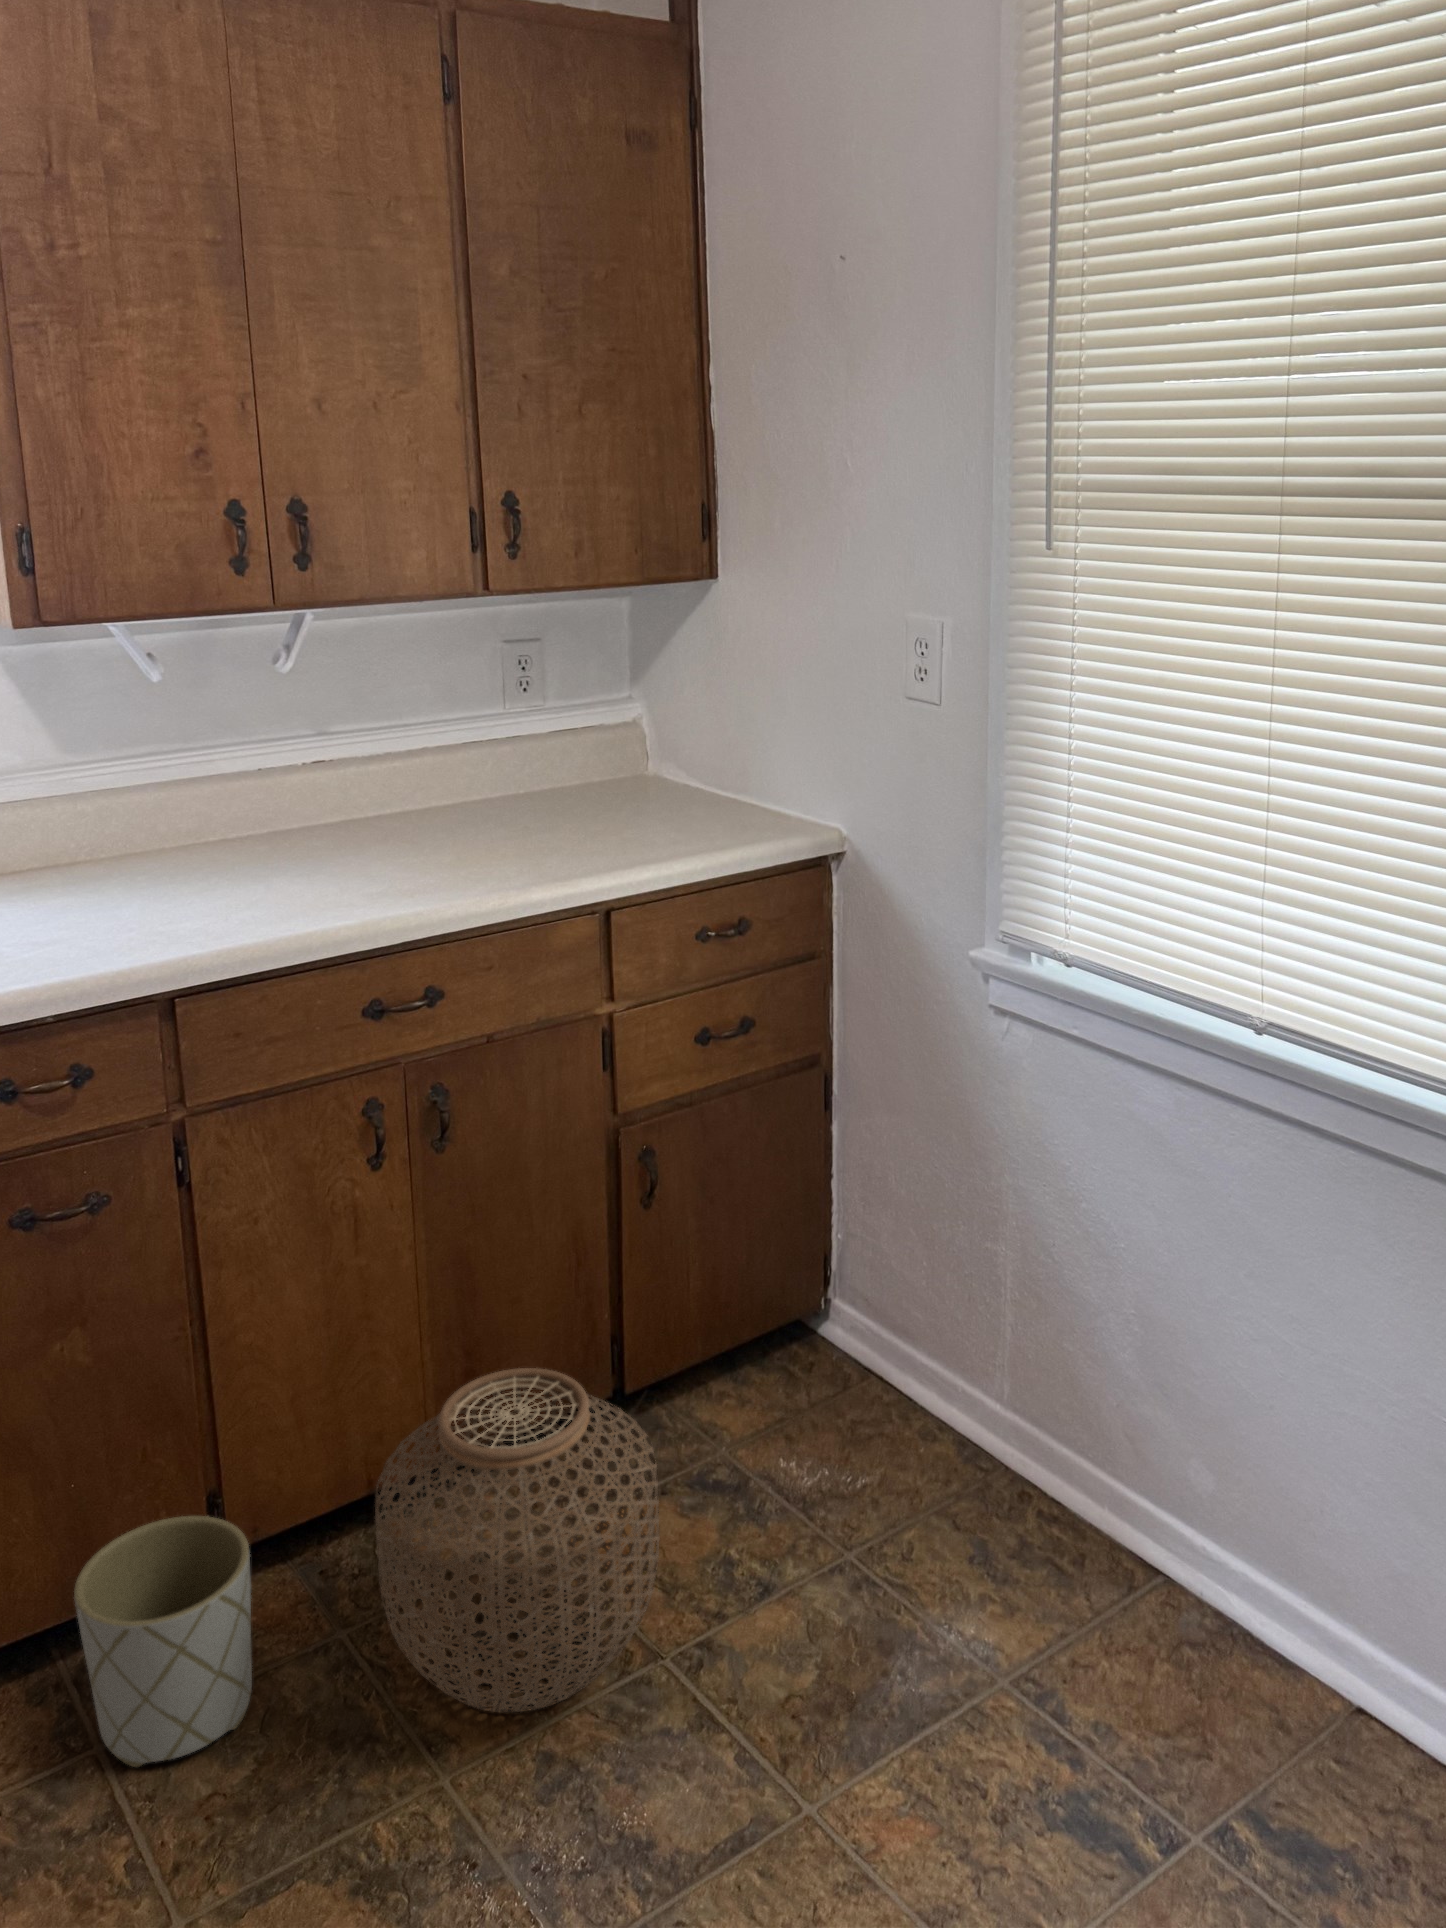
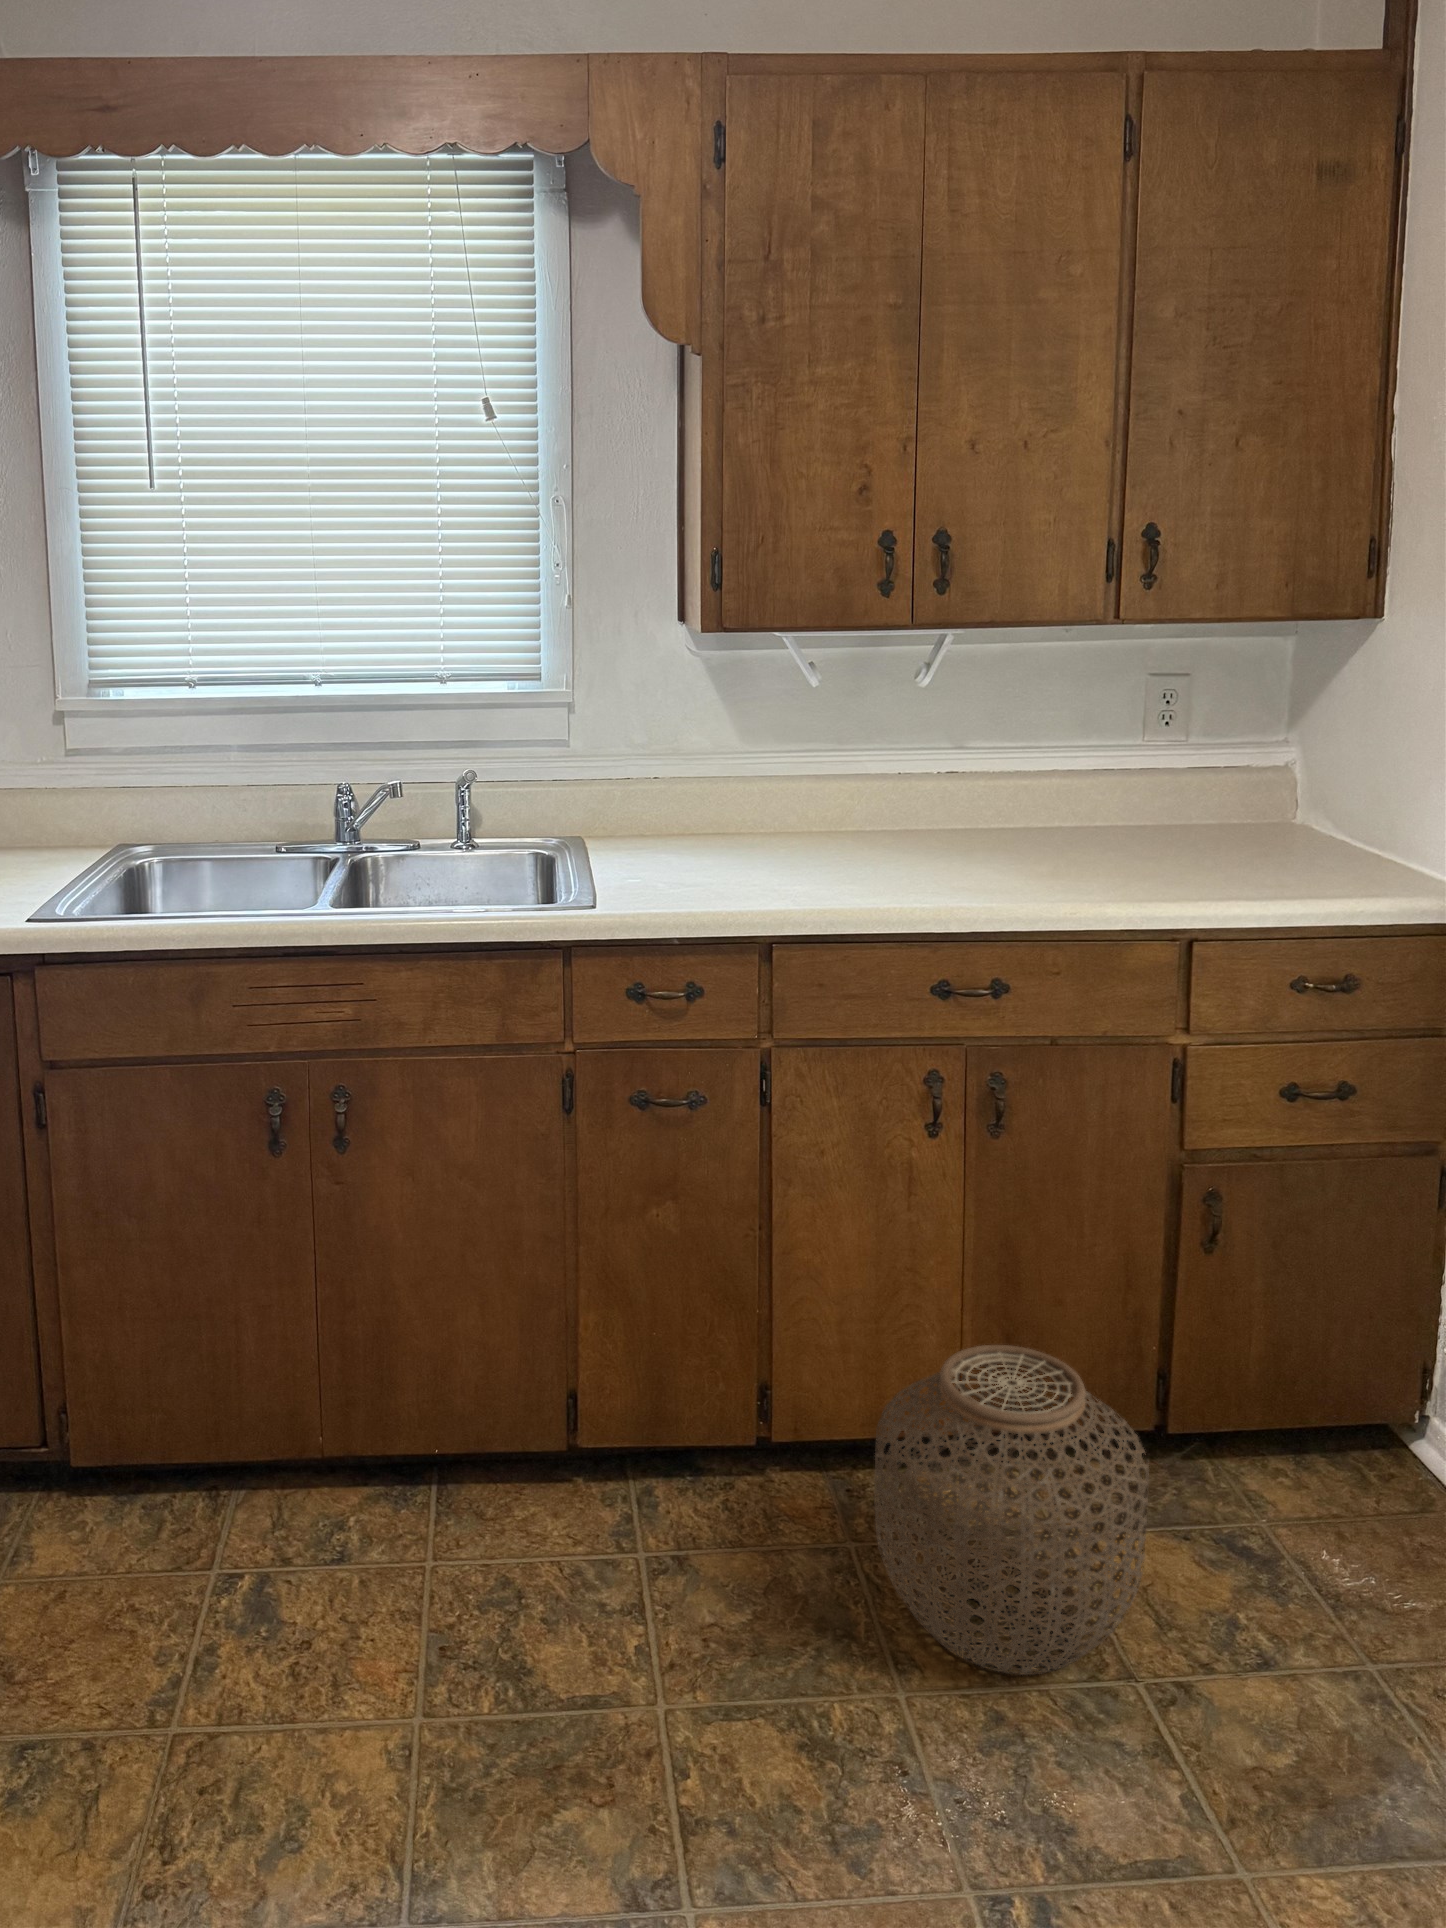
planter: present [74,1516,252,1767] -> none [637,1383,775,1582]

